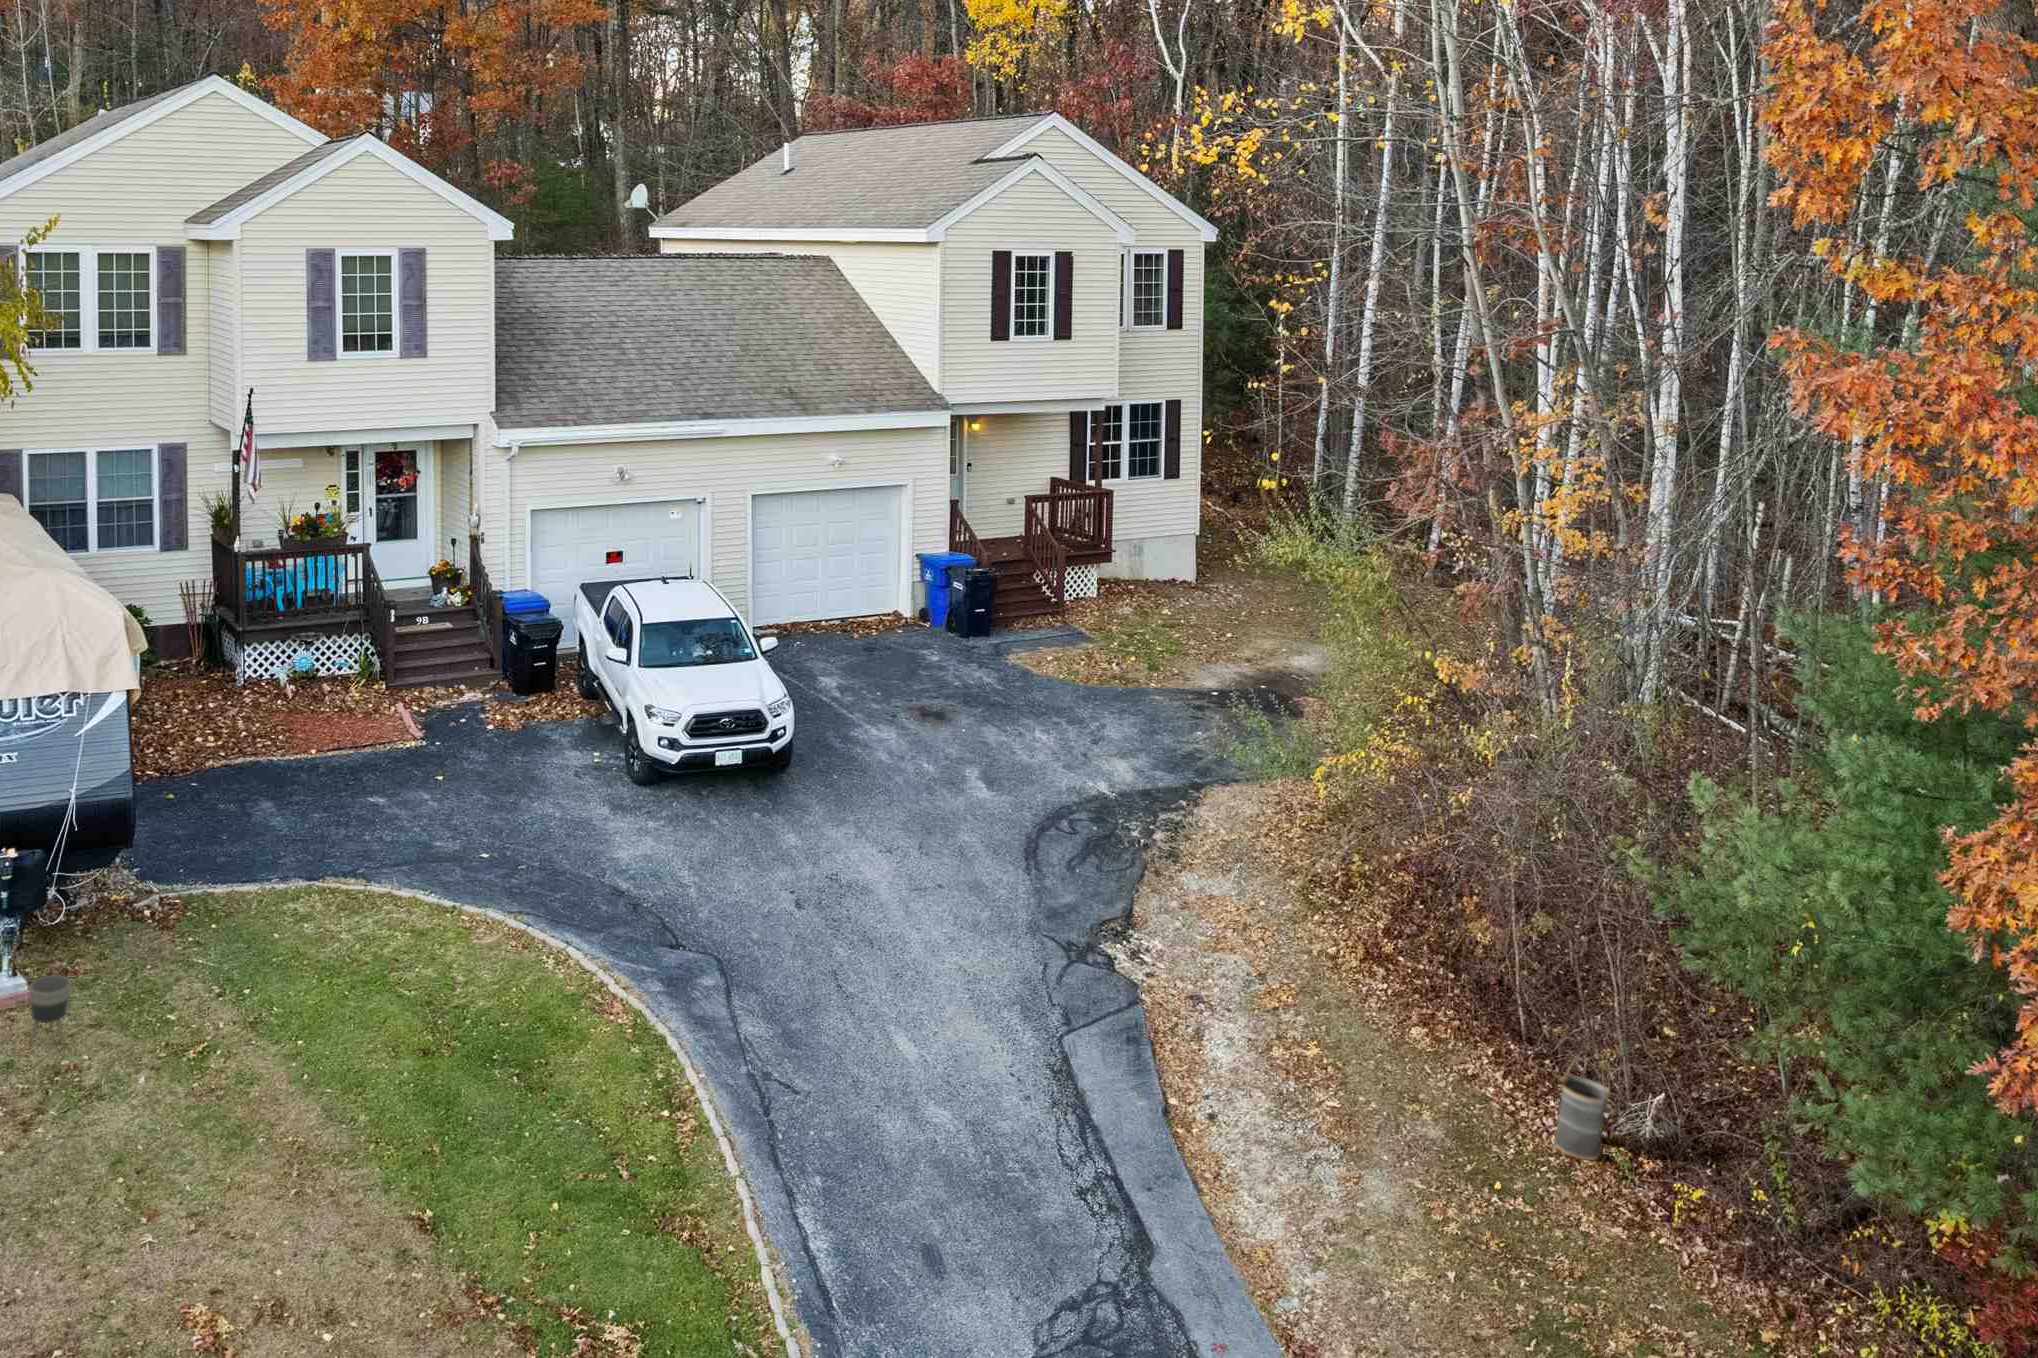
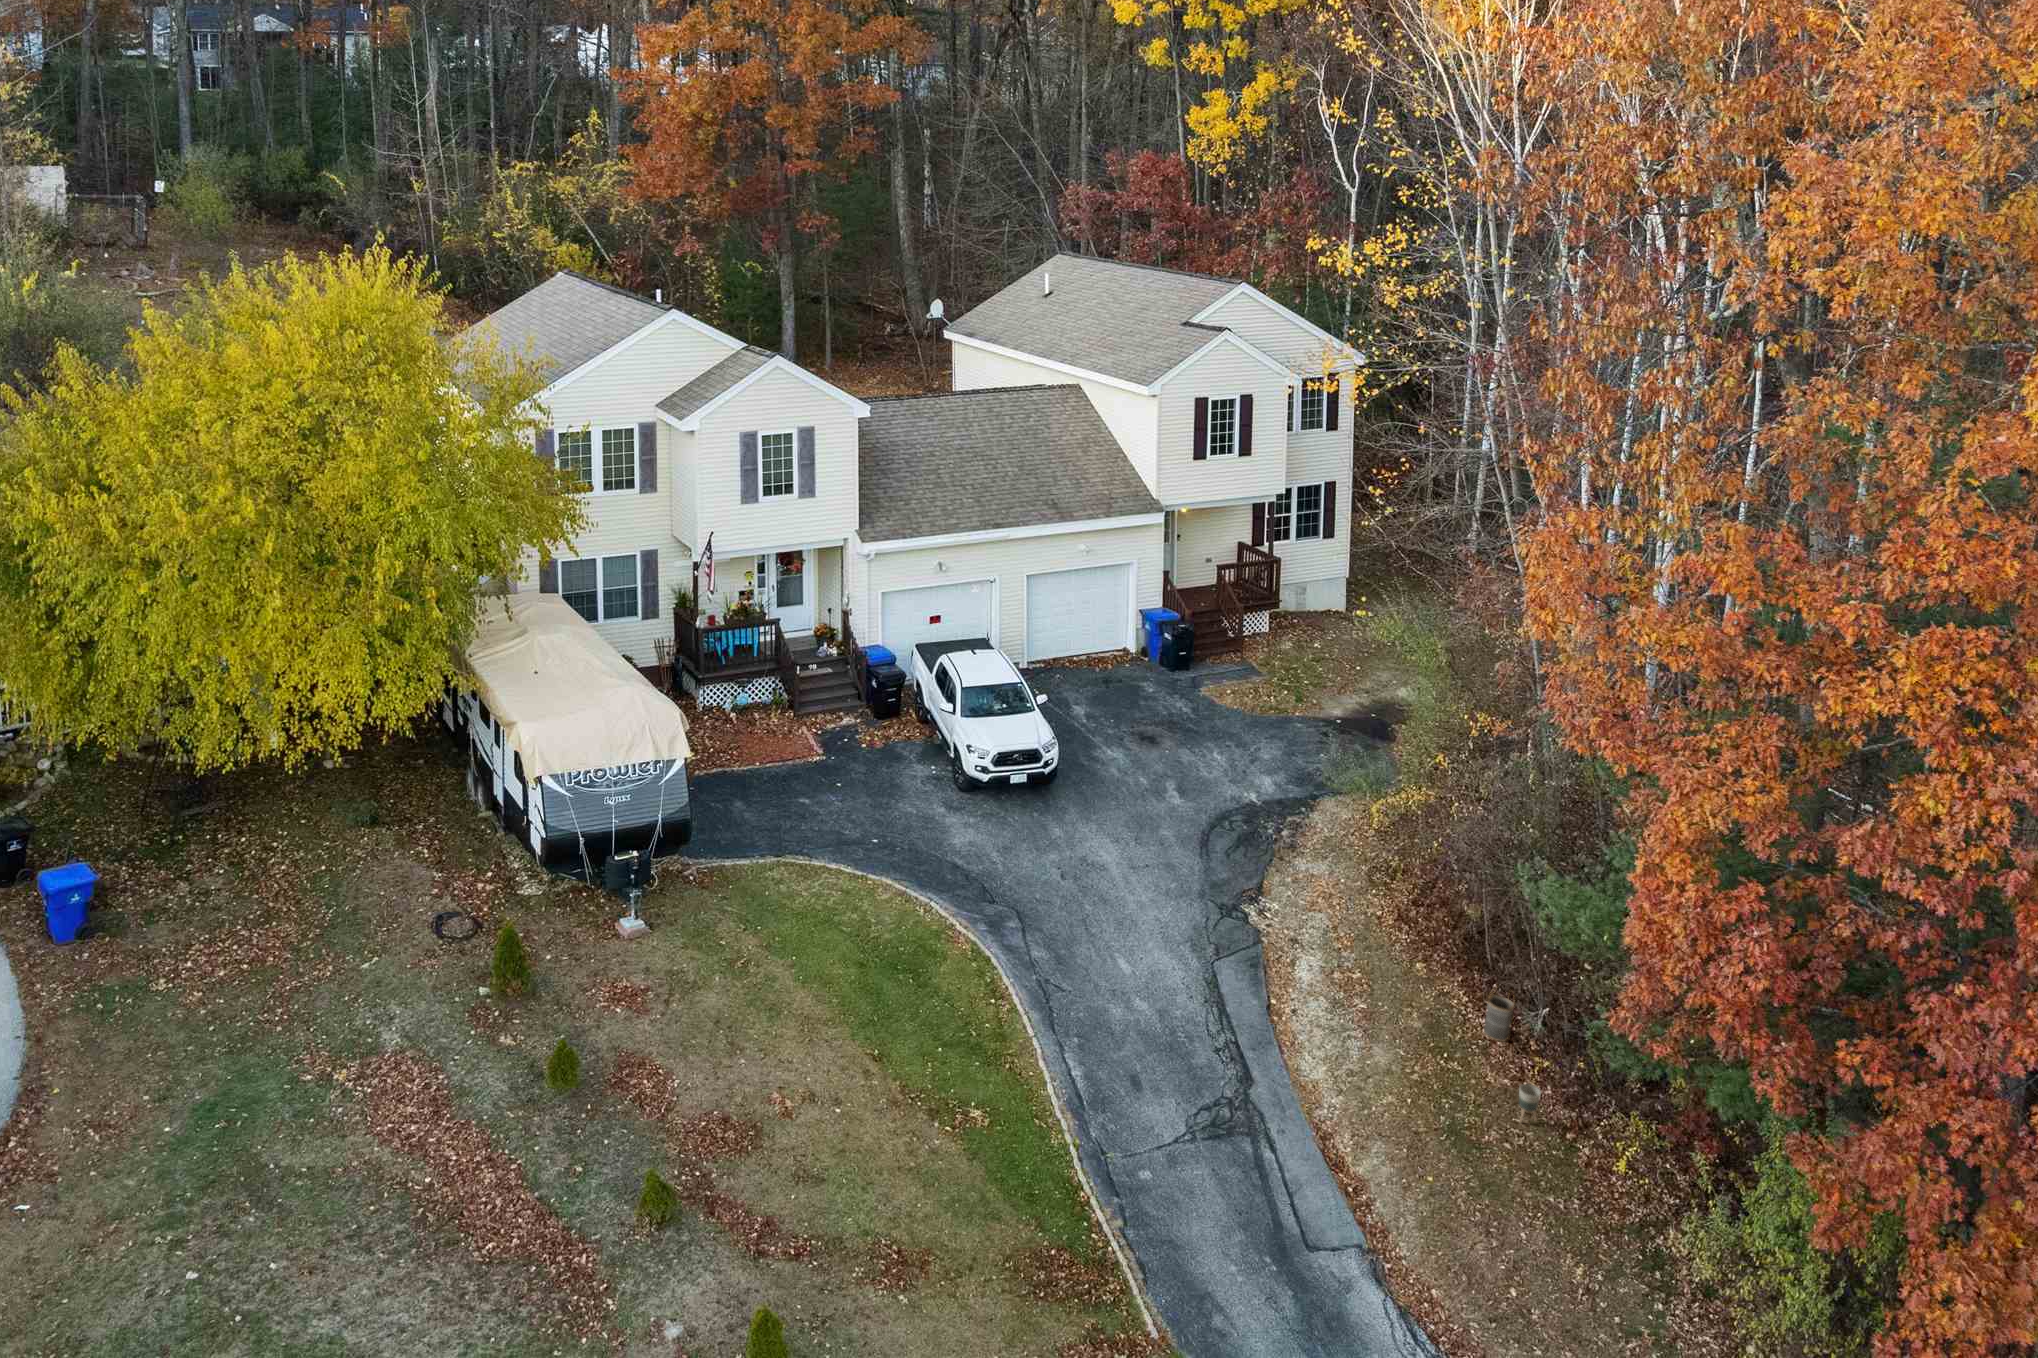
planter: present [29,975,71,1045] -> present [1519,1084,1541,1122]

